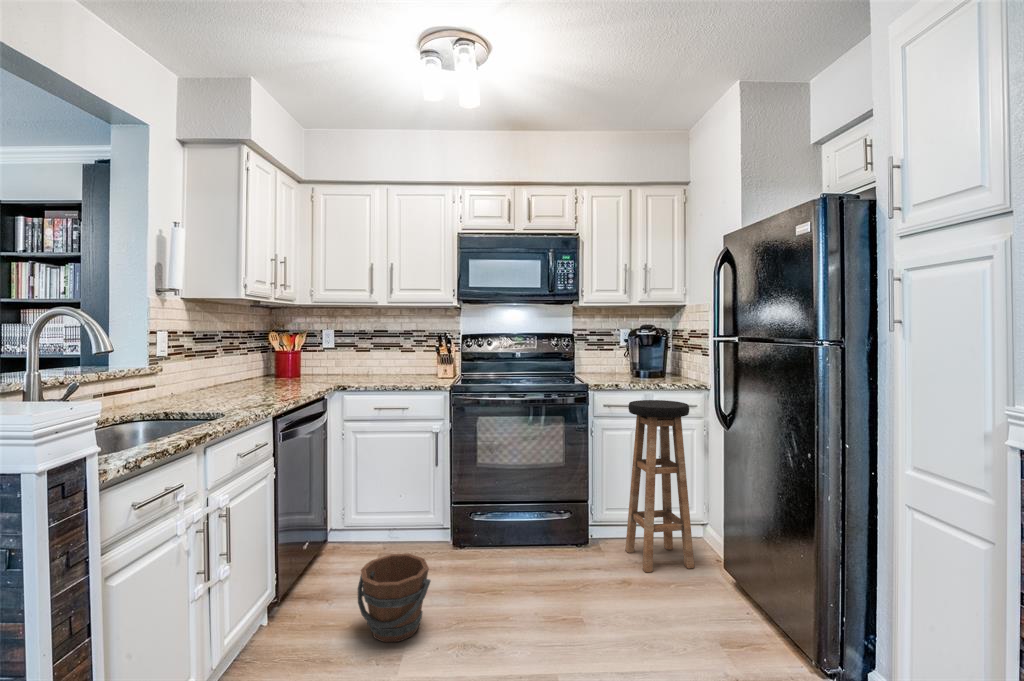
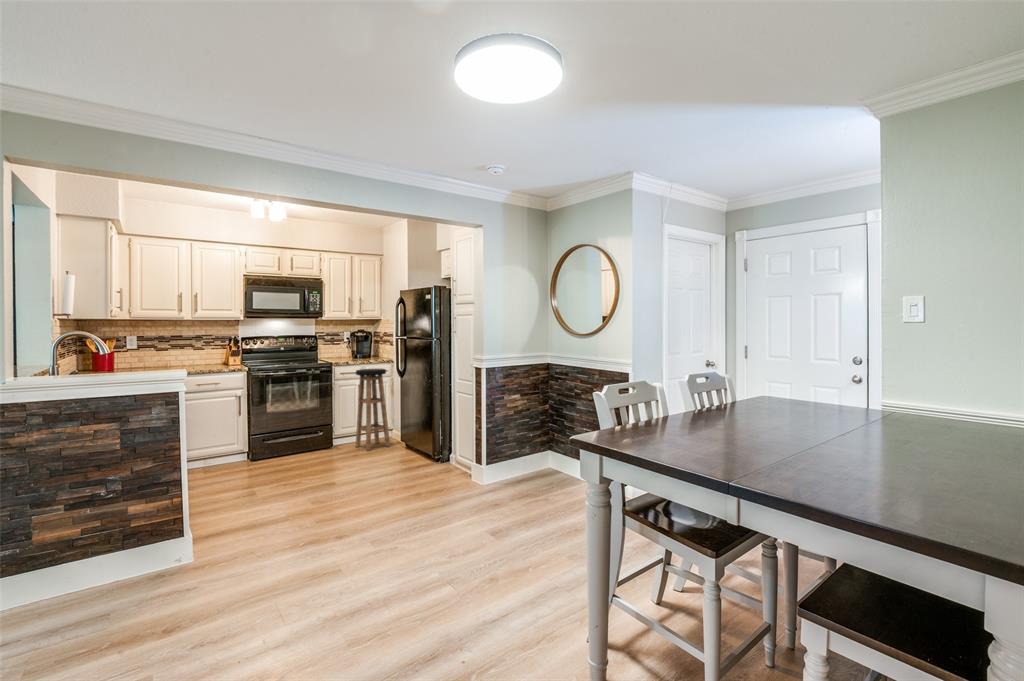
bucket: present [358,553,431,642] -> none [227,450,270,488]

